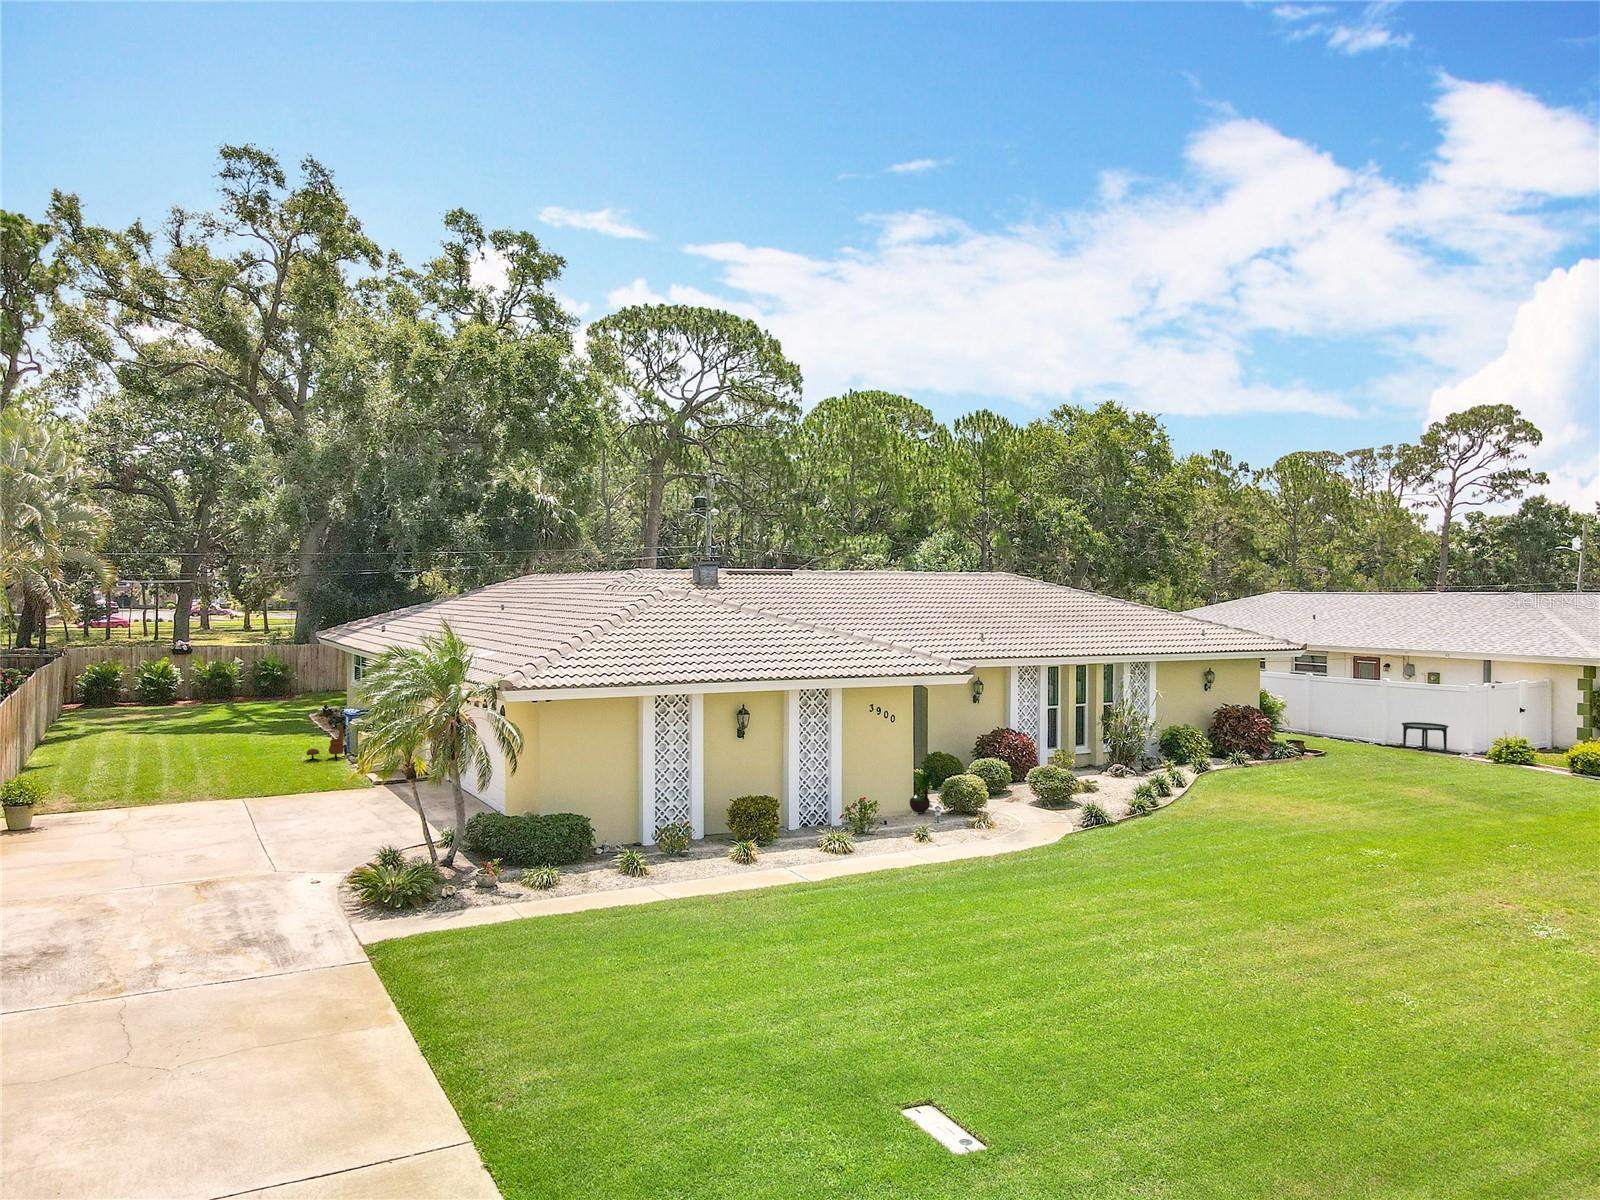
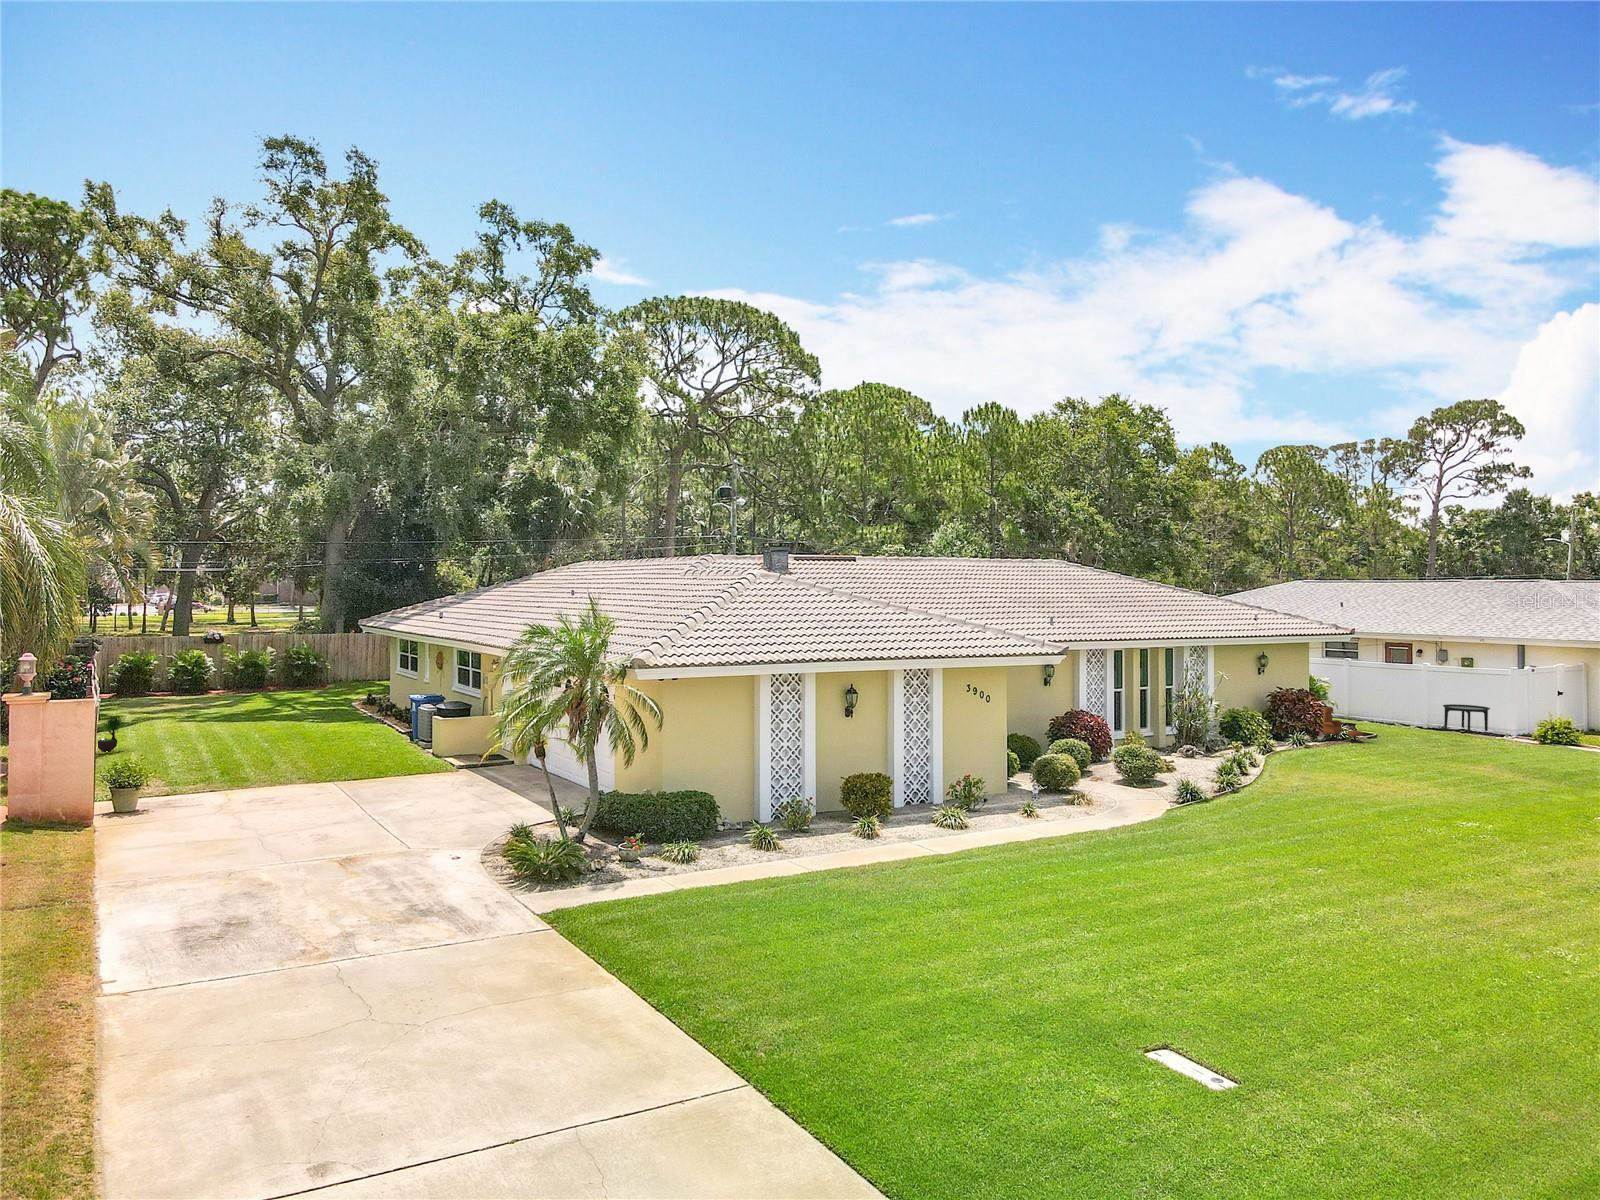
lounge chair: present [305,725,346,763] -> present [1323,707,1363,744]
potted tree: present [910,771,935,813] -> present [98,717,123,752]

